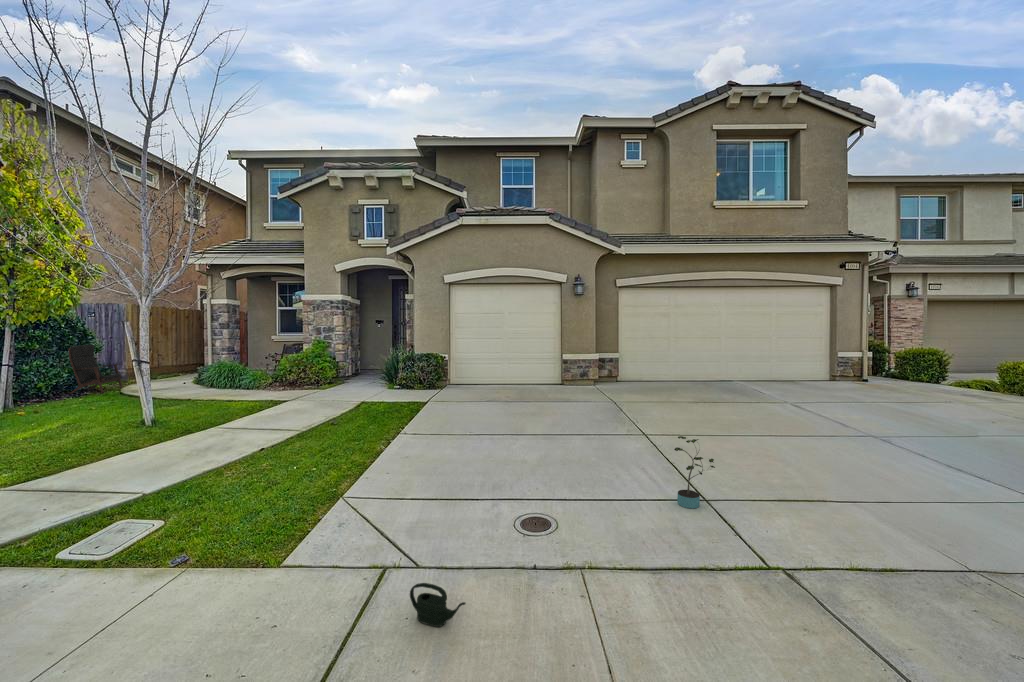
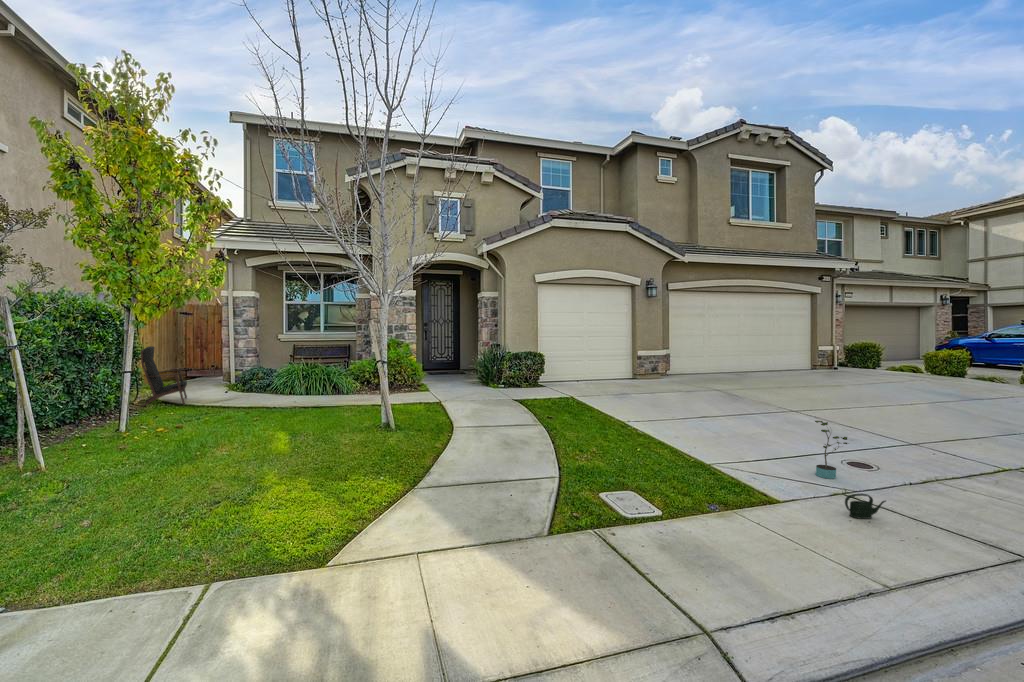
potted plant: present [674,436,715,508] -> present [815,421,847,479]
watering can: present [410,583,465,627] -> present [845,494,886,519]

